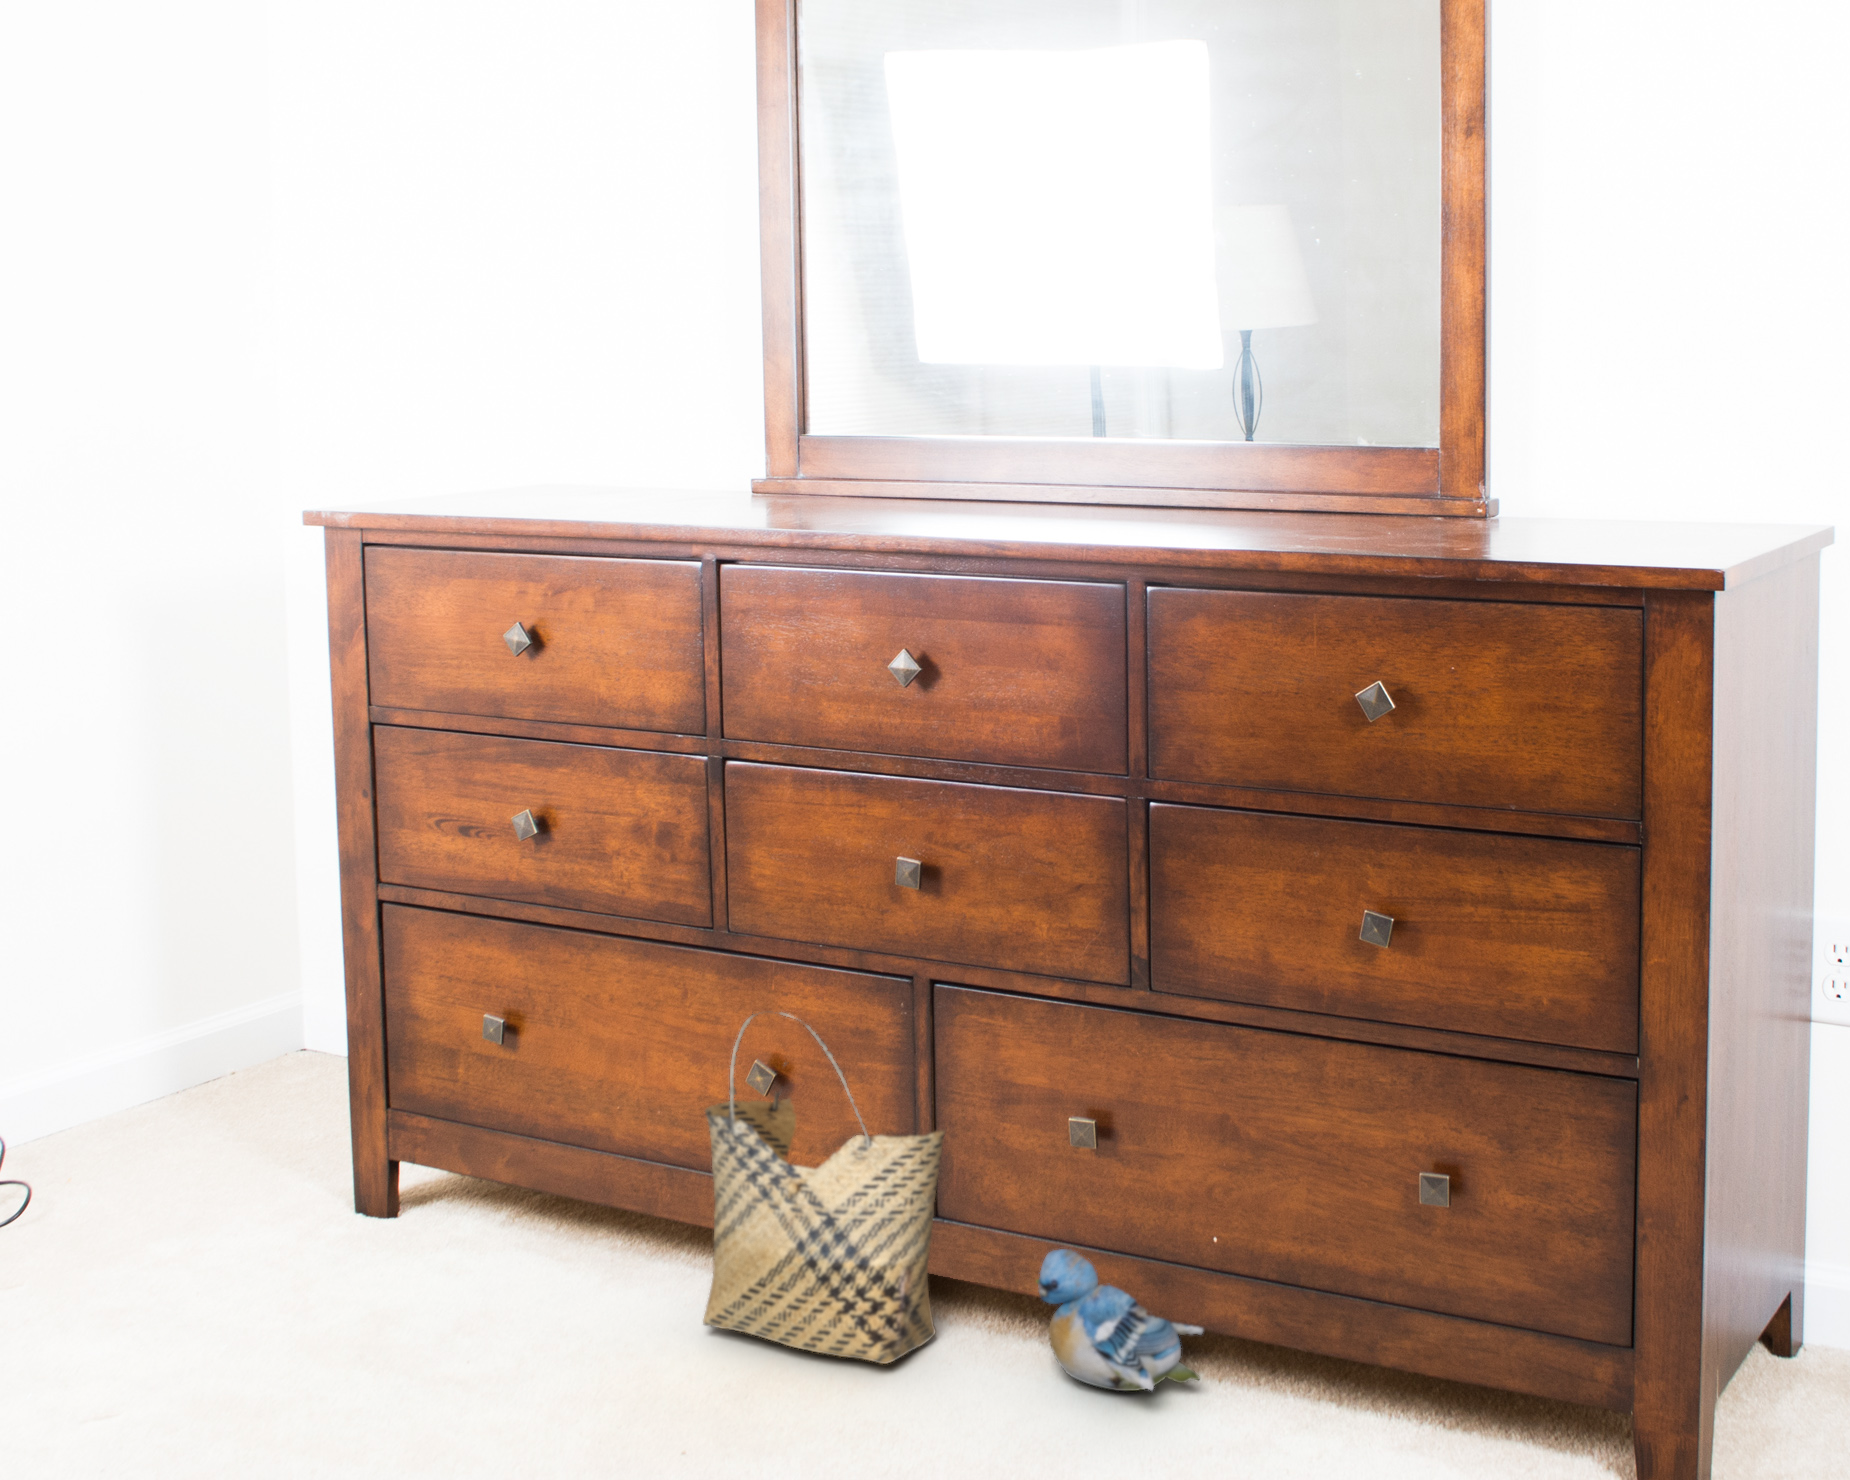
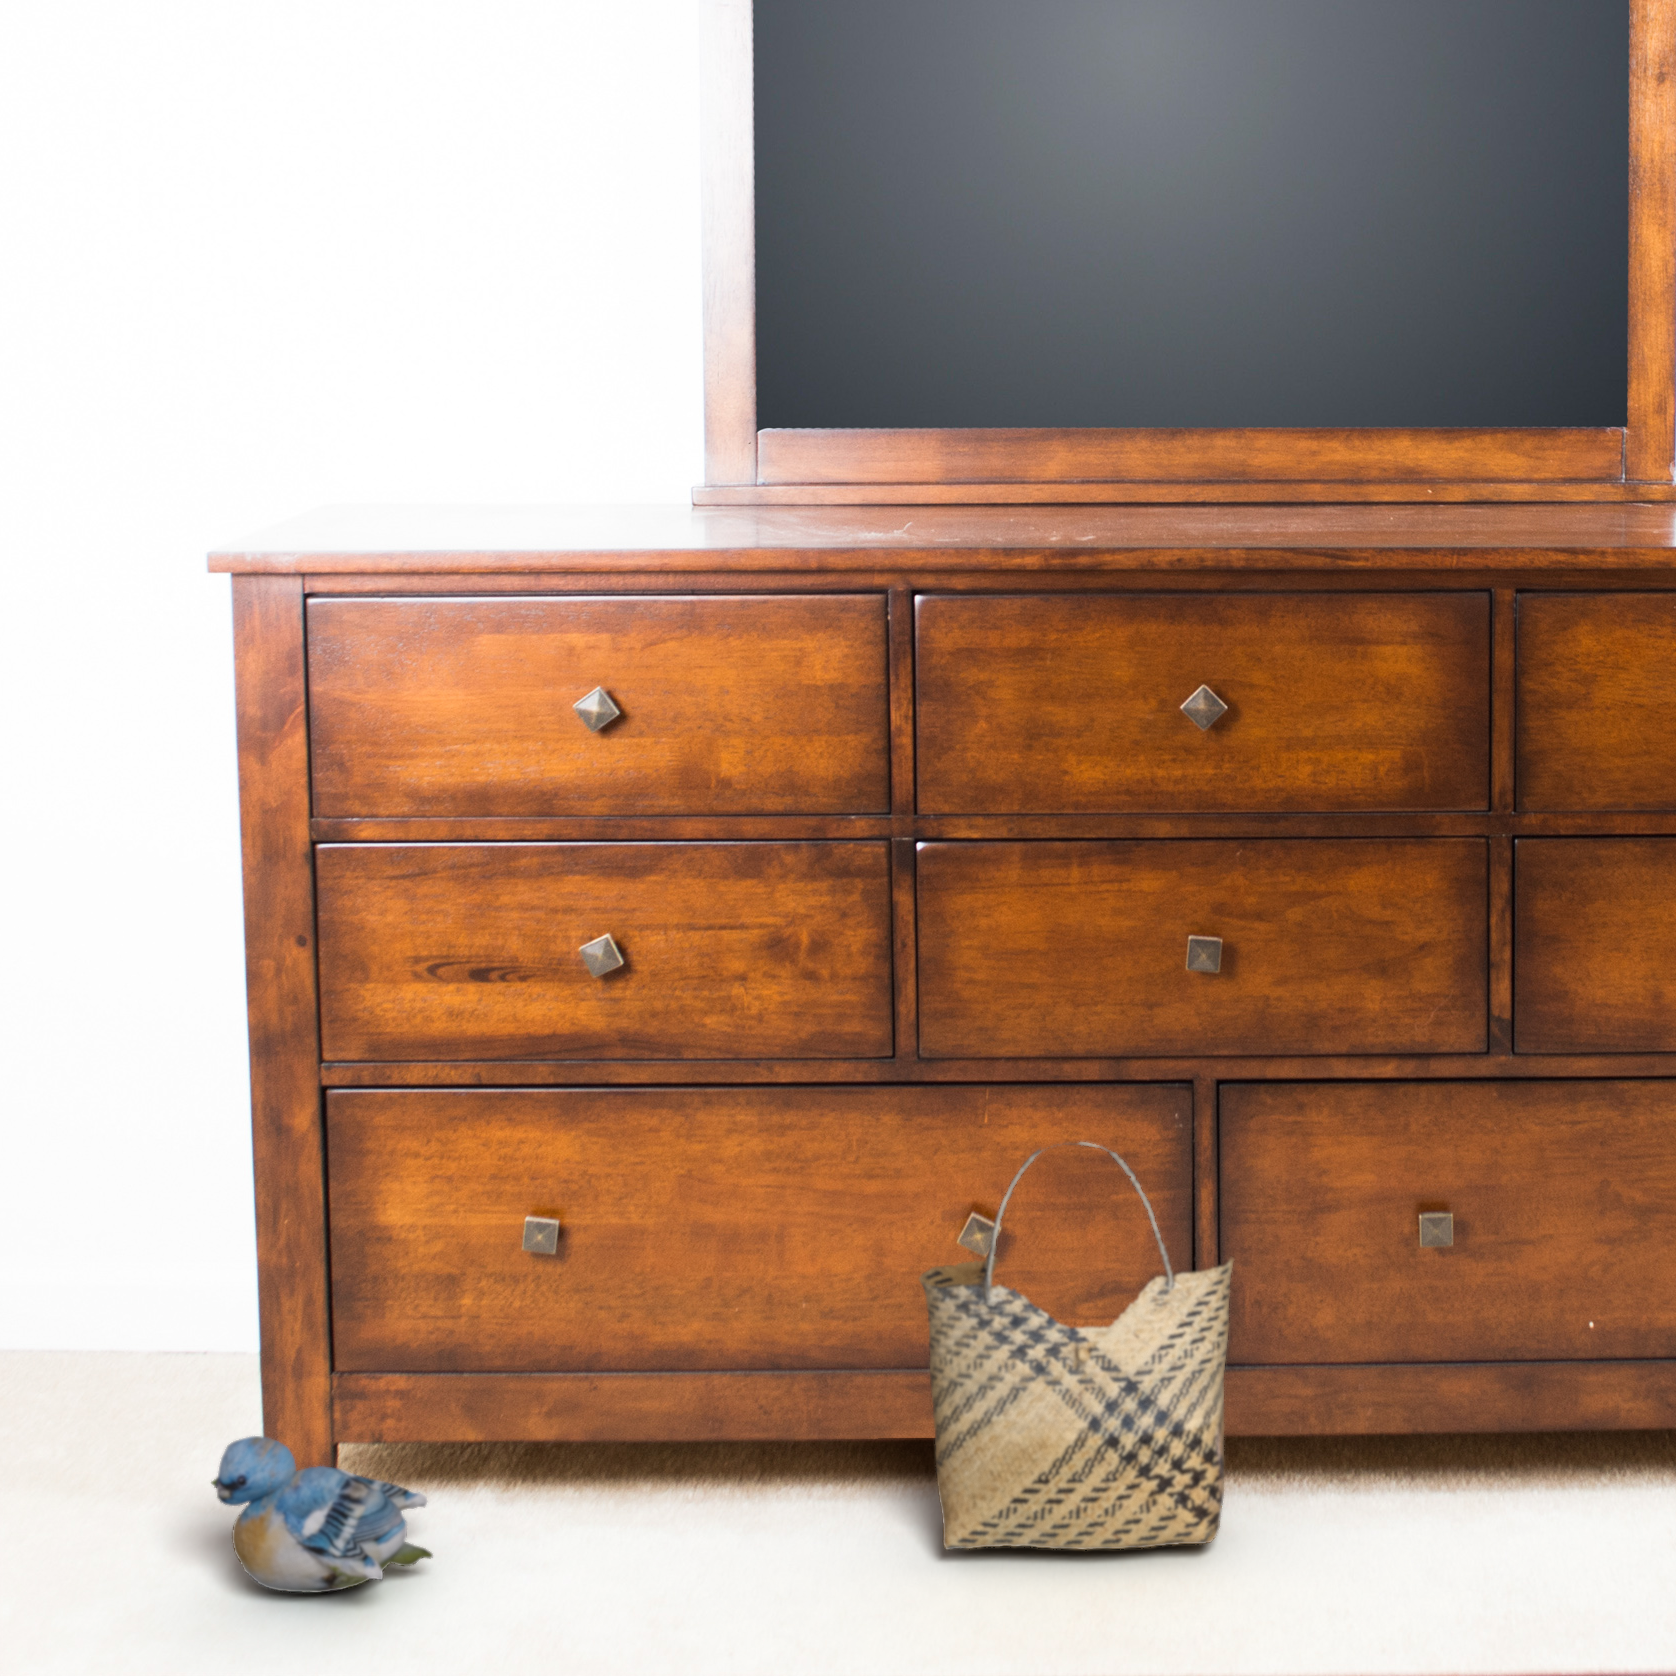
plush toy: present [1036,1249,1203,1391] -> present [212,1436,432,1592]

